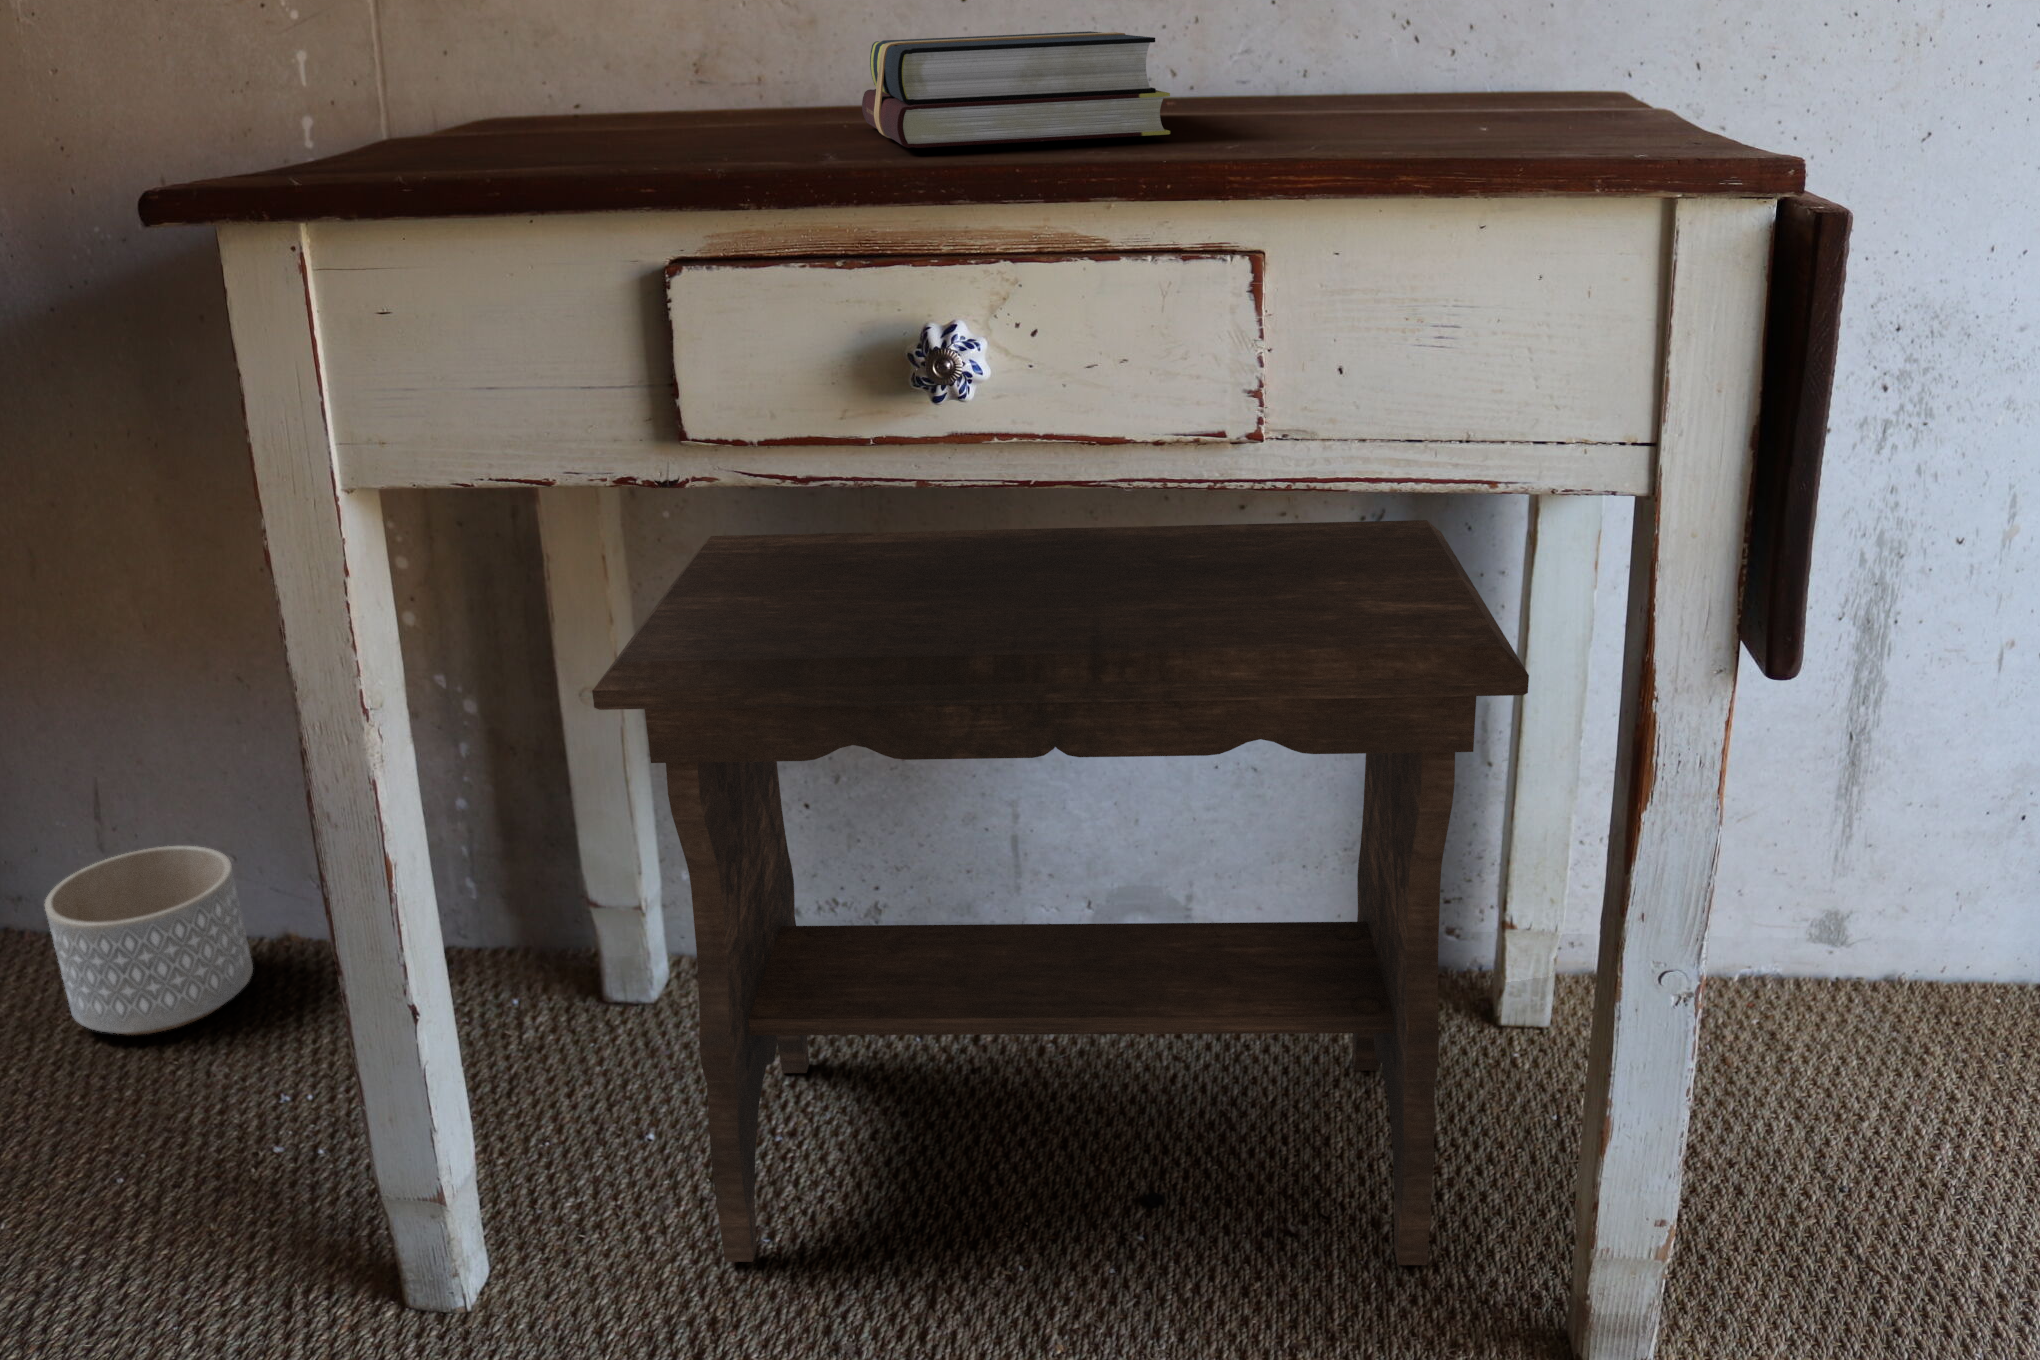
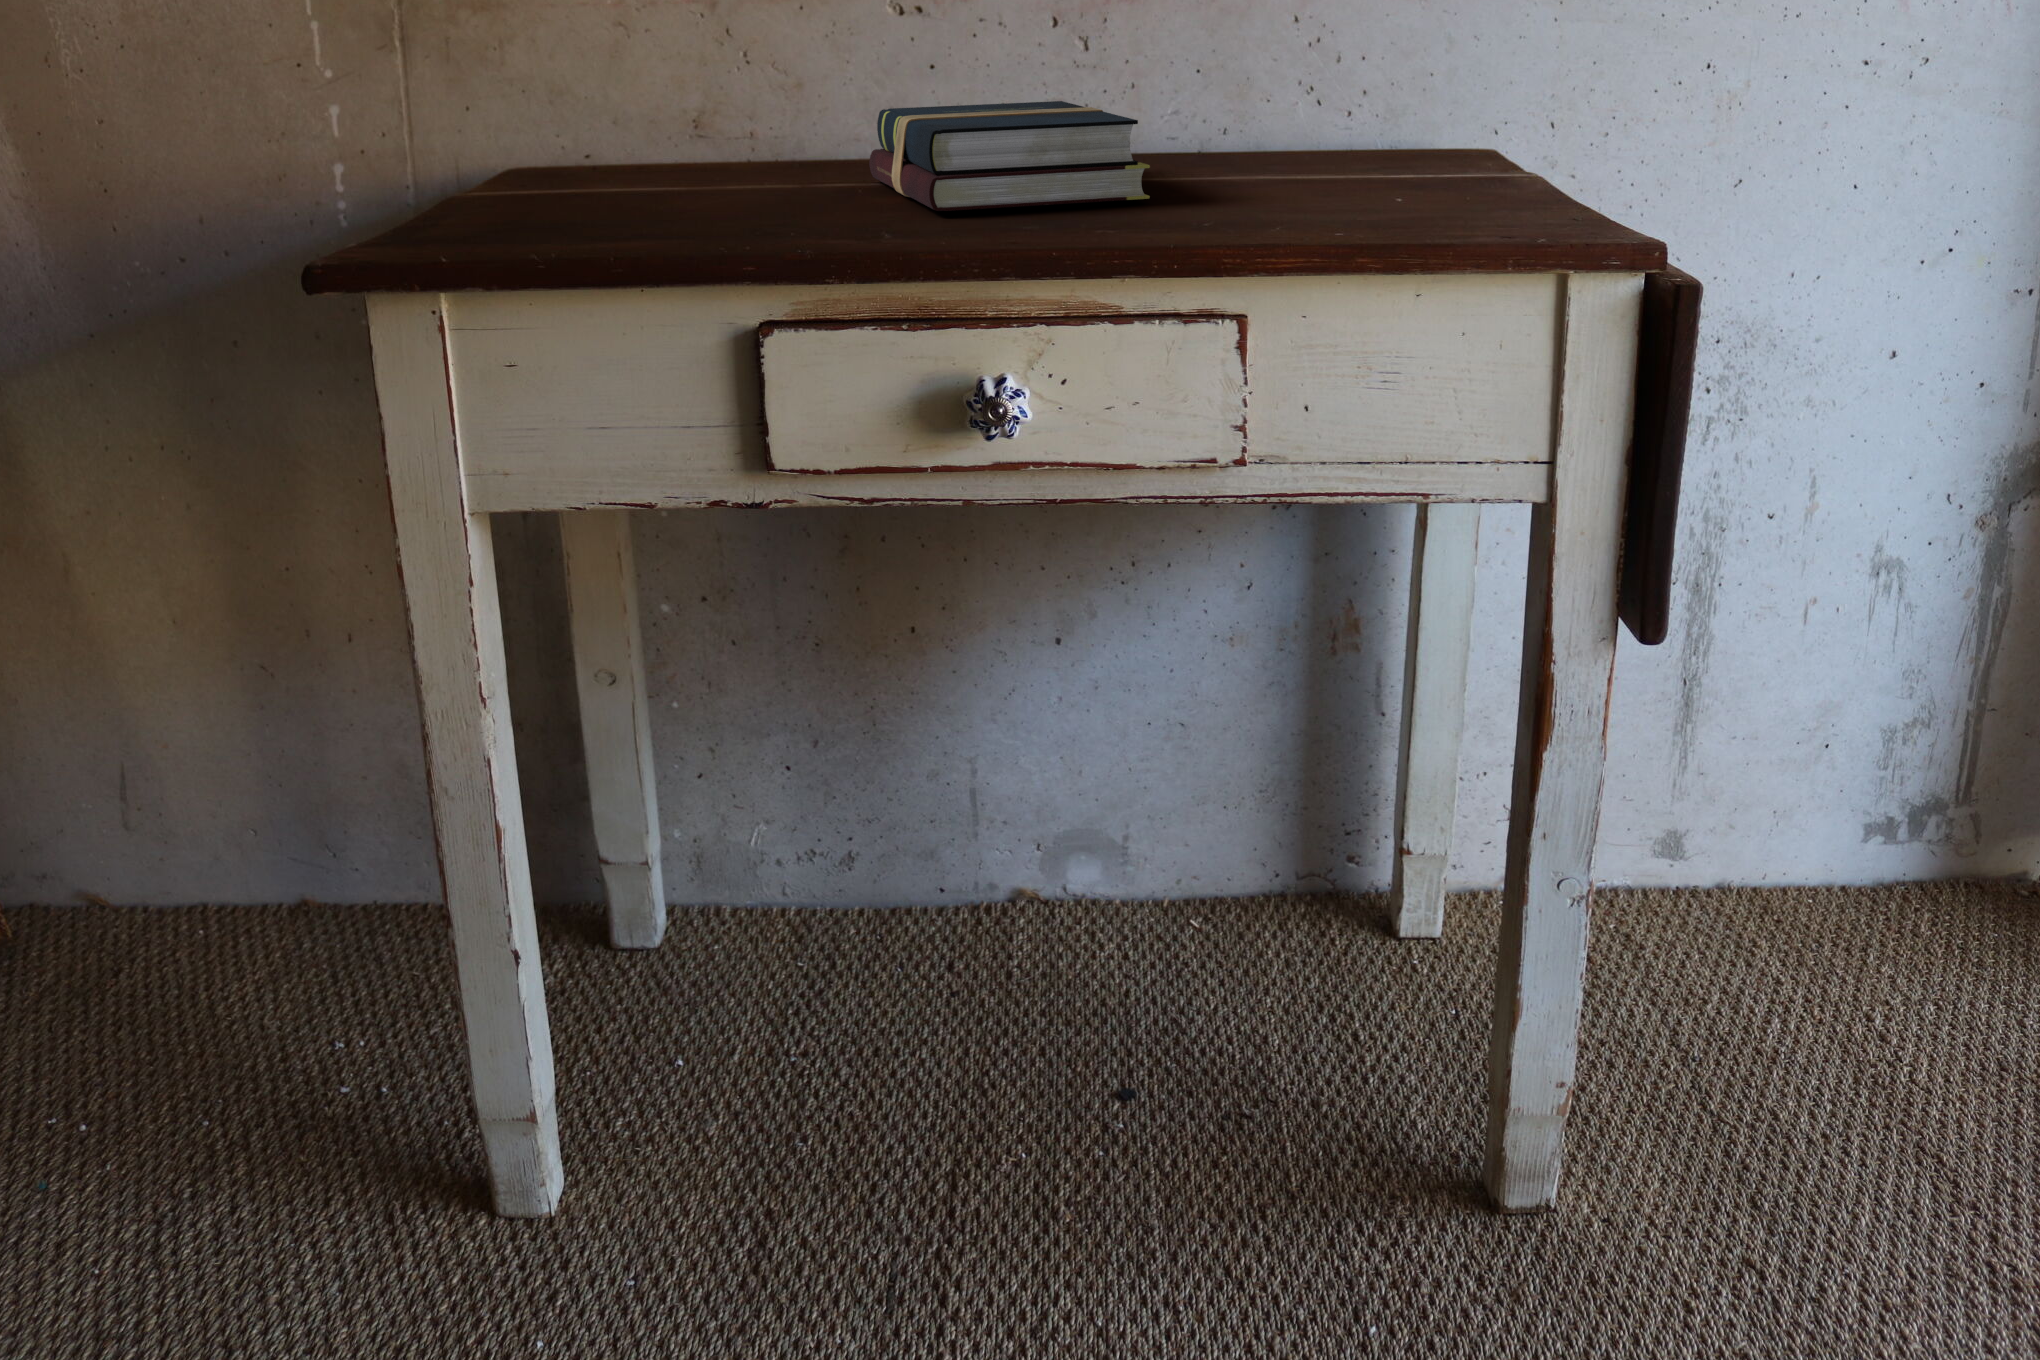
footstool: present [592,520,1529,1265] -> none [671,509,1450,1164]
planter: present [45,846,253,1035] -> none [87,820,276,995]

